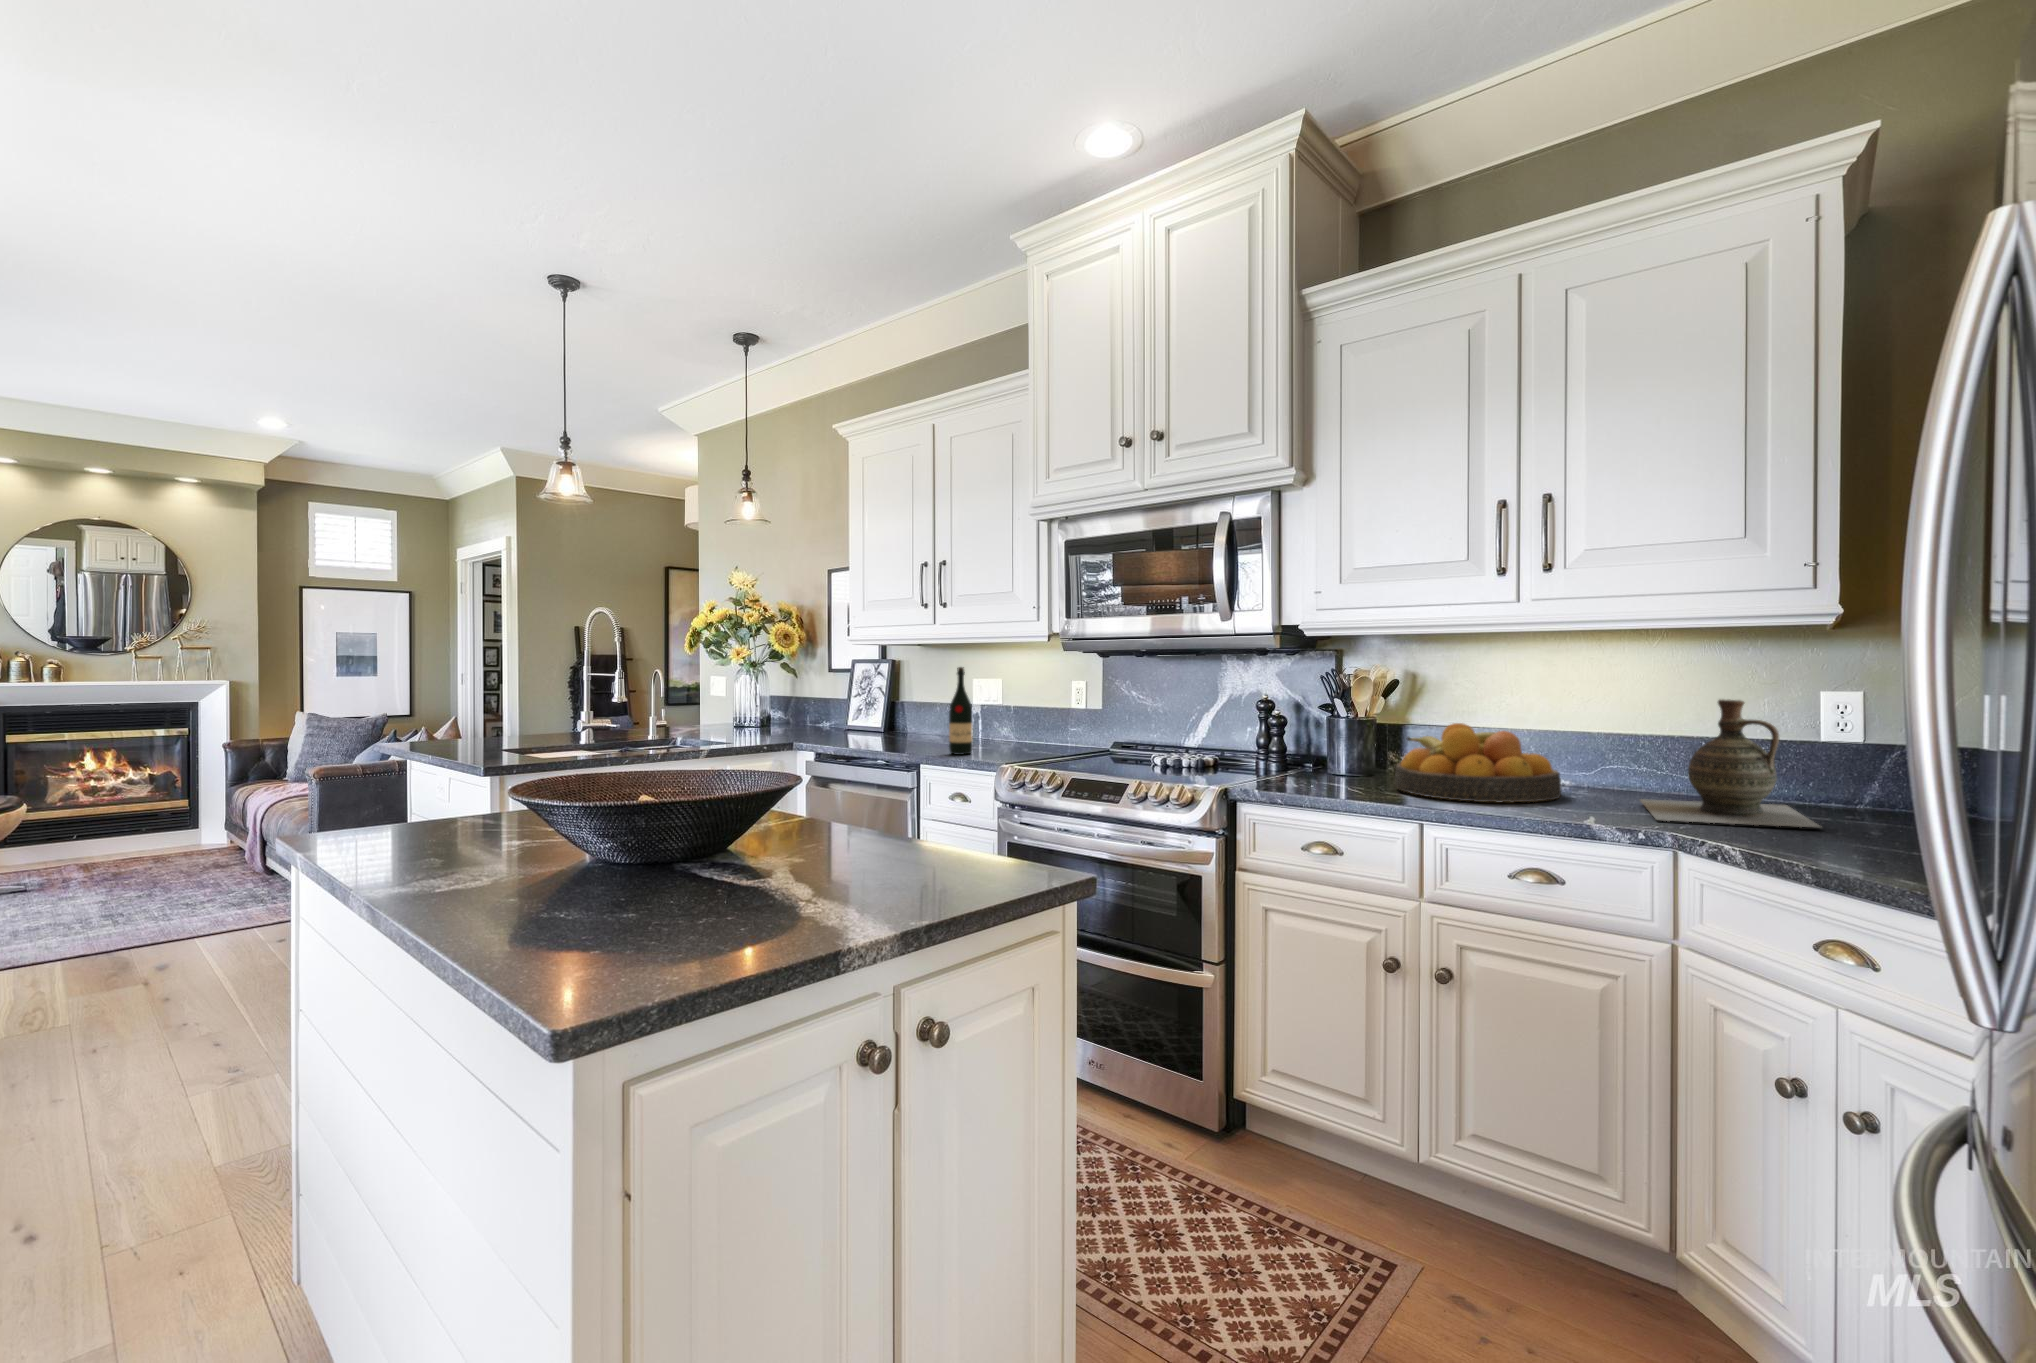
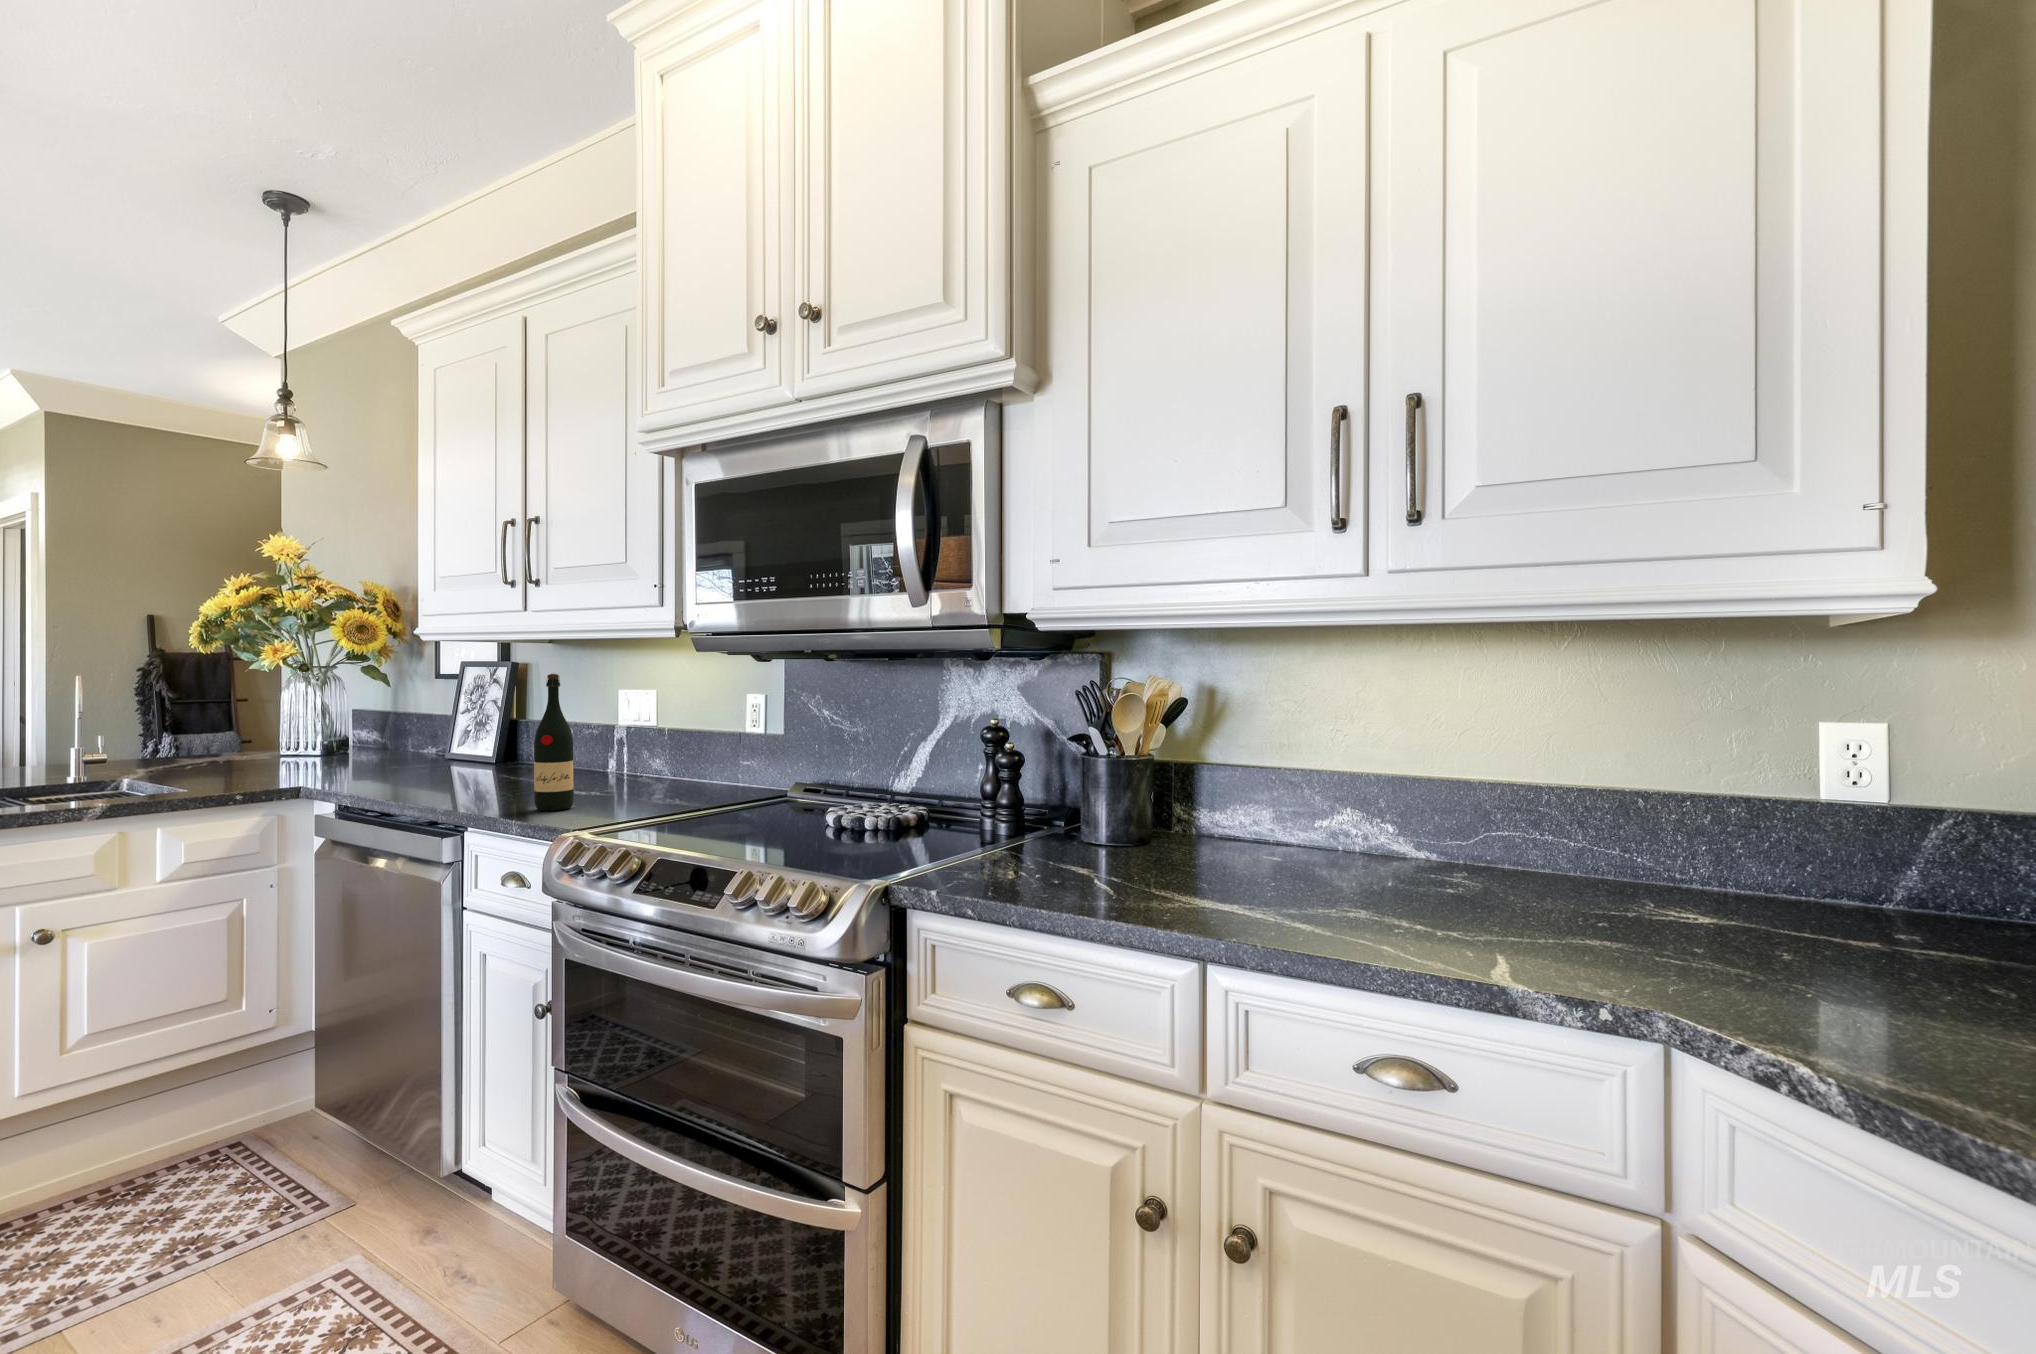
ceramic jug: present [1641,700,1820,827] -> none [1554,743,1899,989]
fruit bowl: present [1395,723,1561,803] -> none [1171,771,1430,921]

